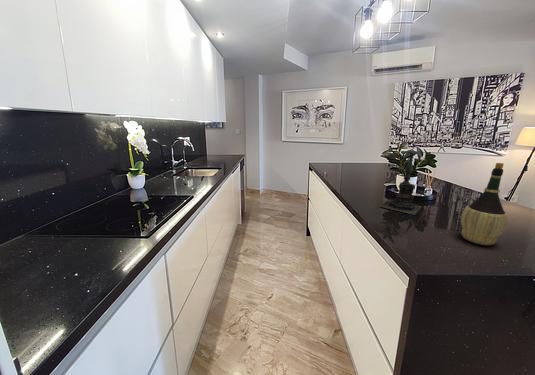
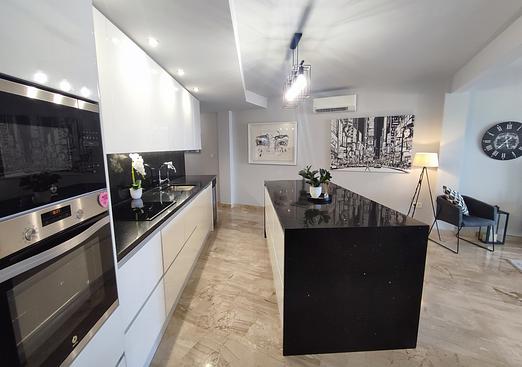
wine bottle: present [461,163,508,245] -> none [316,177,332,217]

